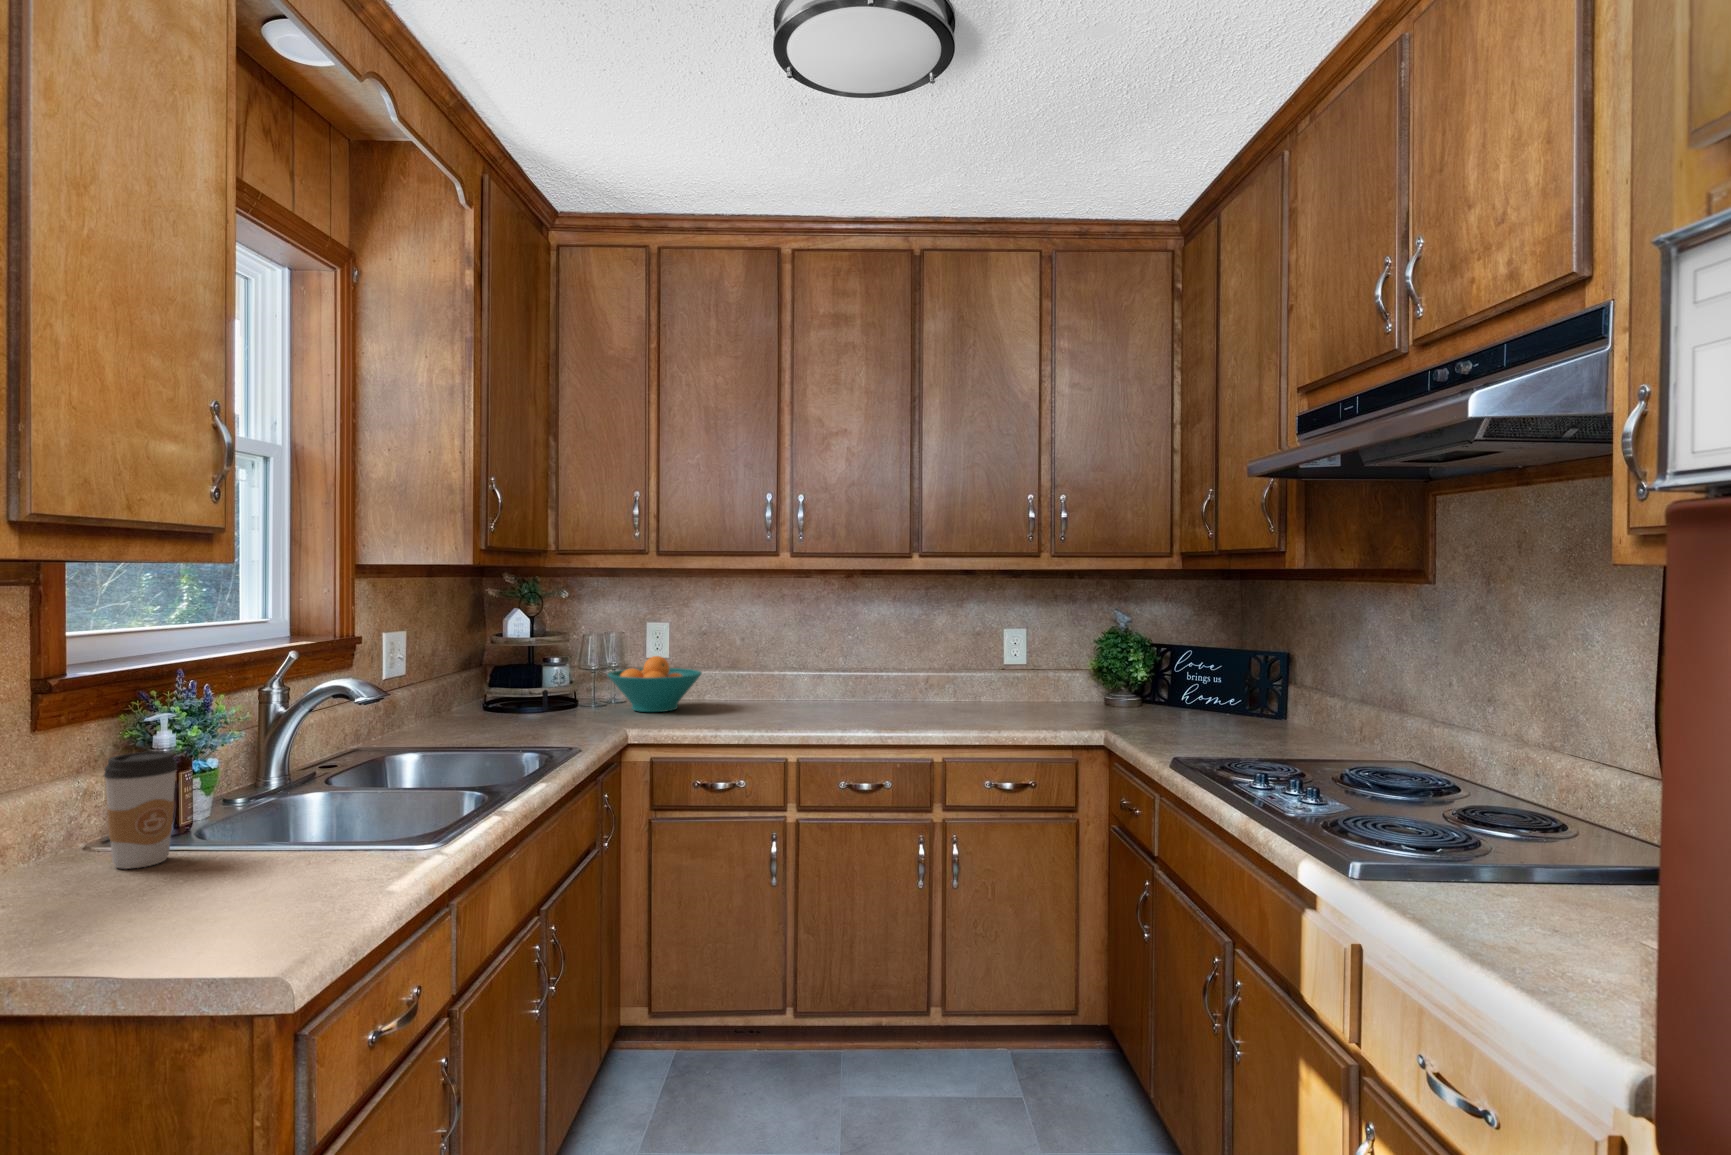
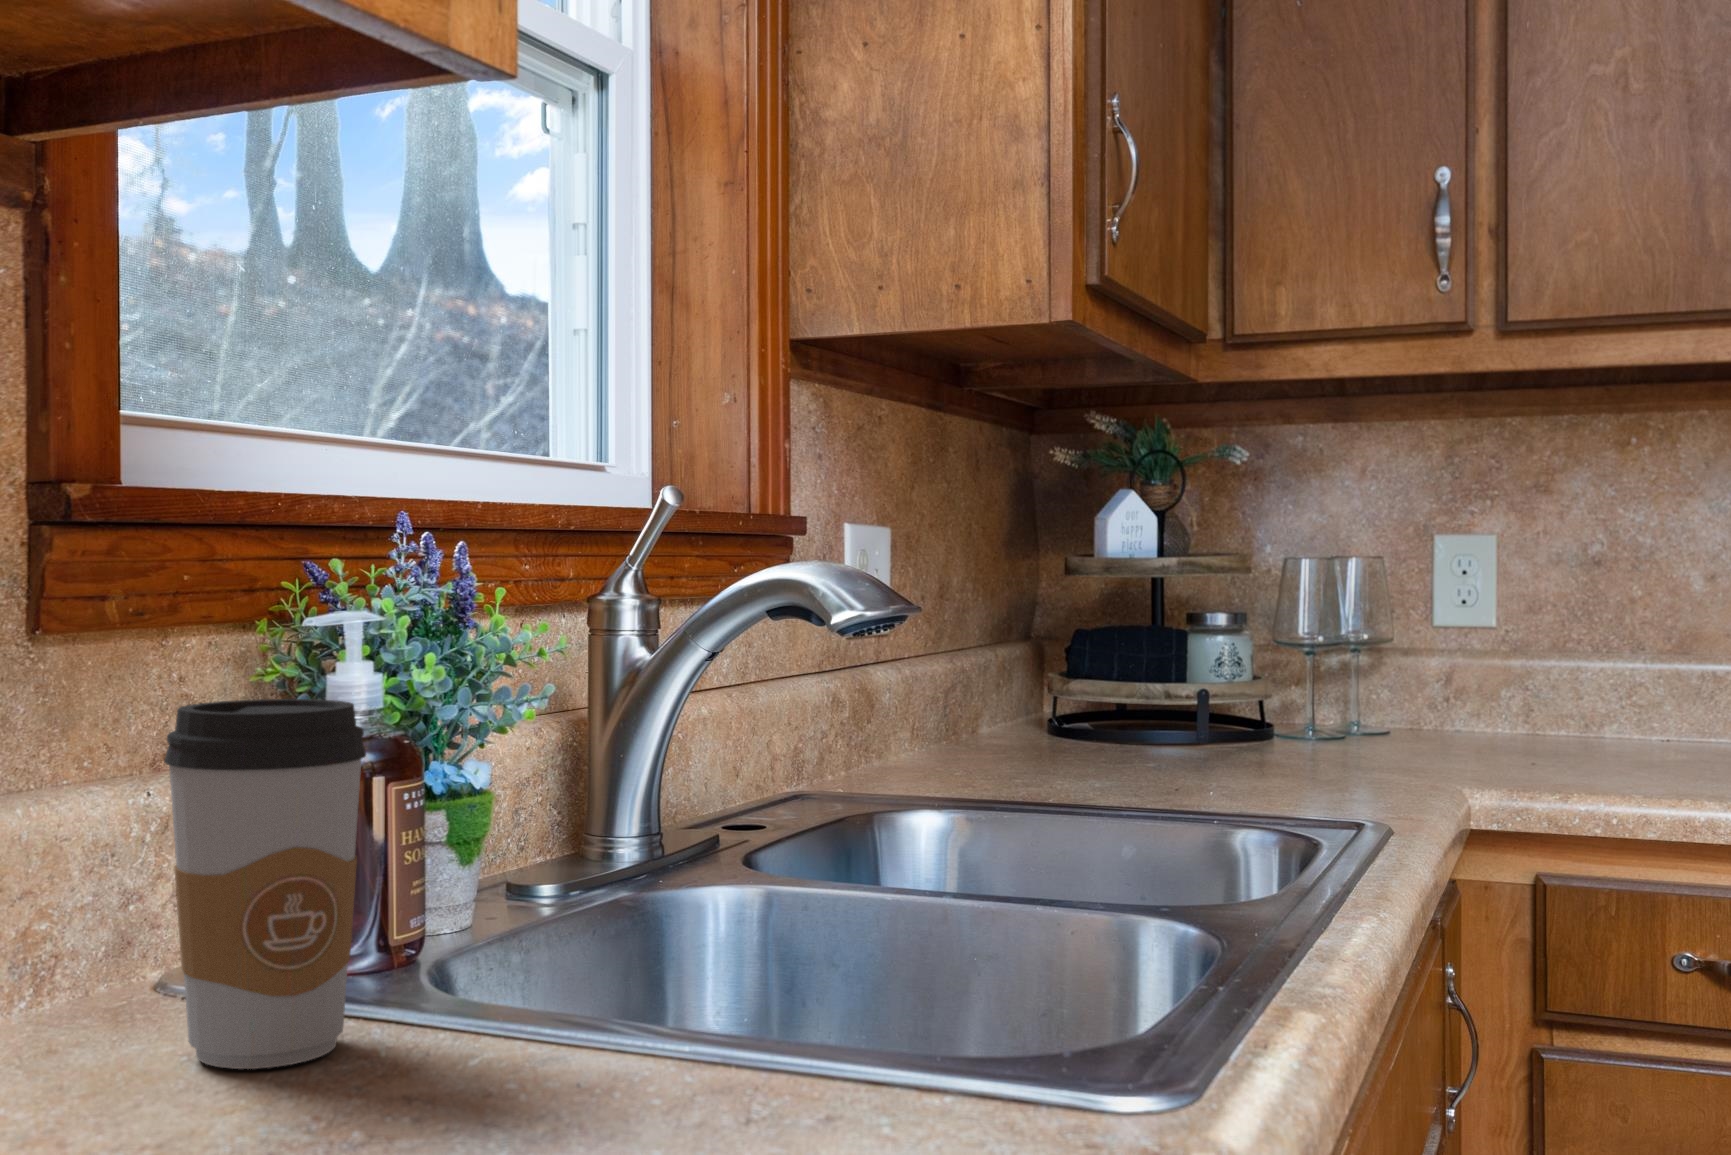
fruit bowl: present [608,656,702,712] -> none [1353,610,1615,757]

